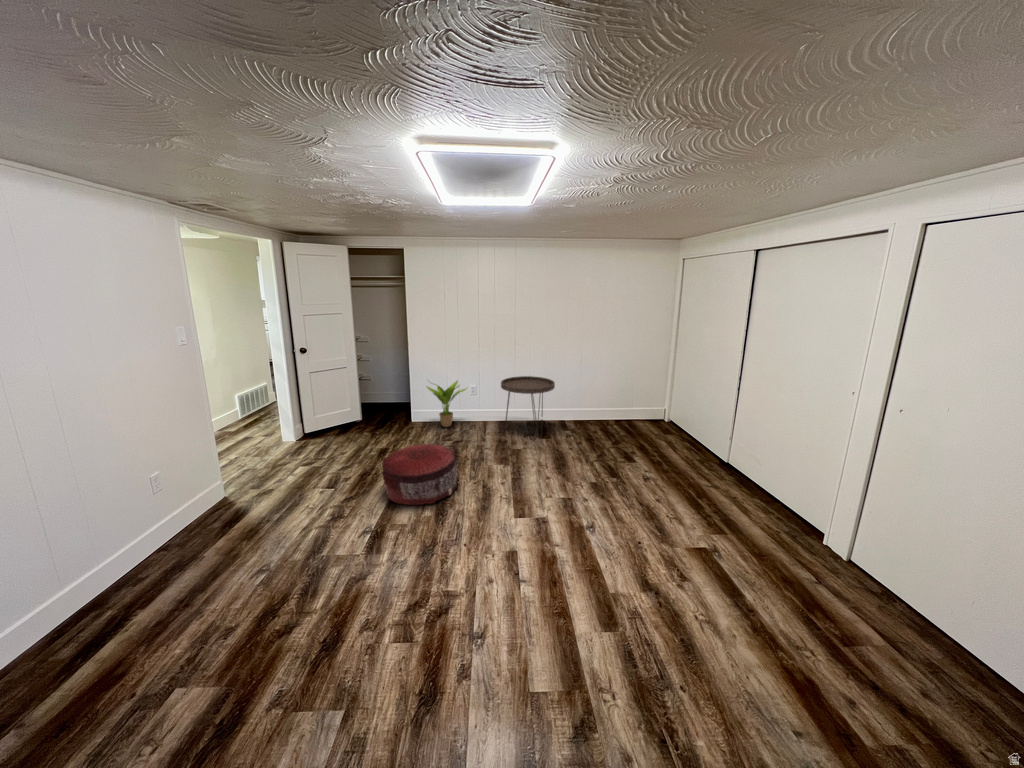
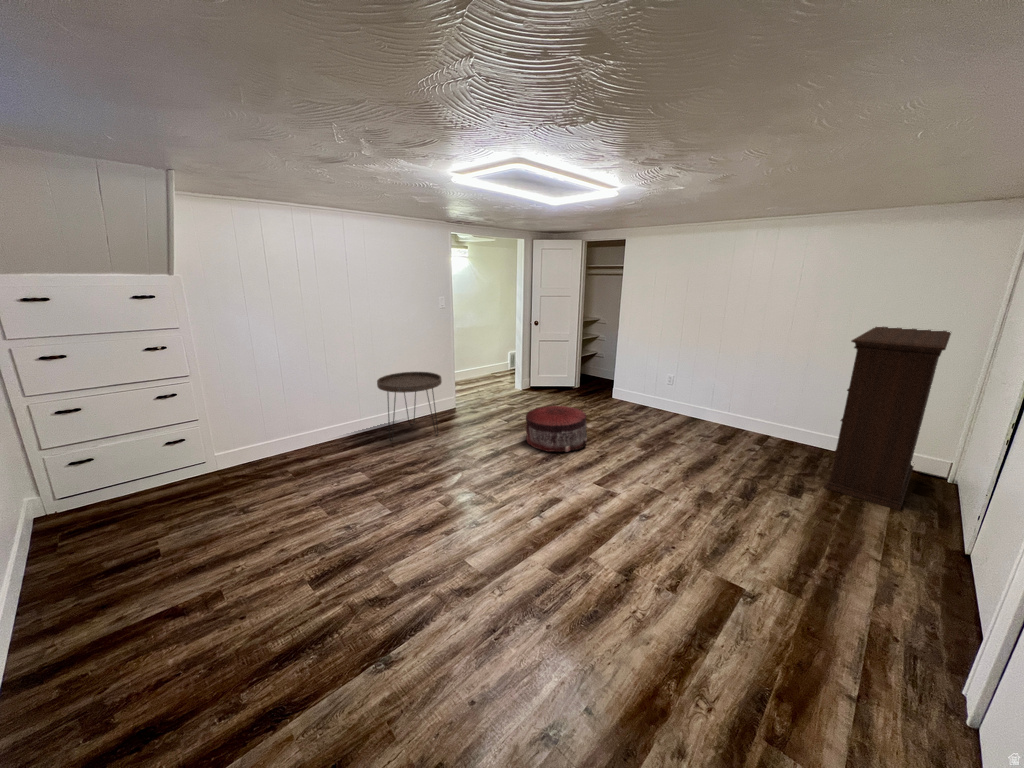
bookshelf: none [605,330,685,449] -> present [824,327,951,510]
side table: present [501,376,555,435] -> present [377,372,442,441]
potted plant: present [427,380,467,427] -> none [622,357,666,409]

